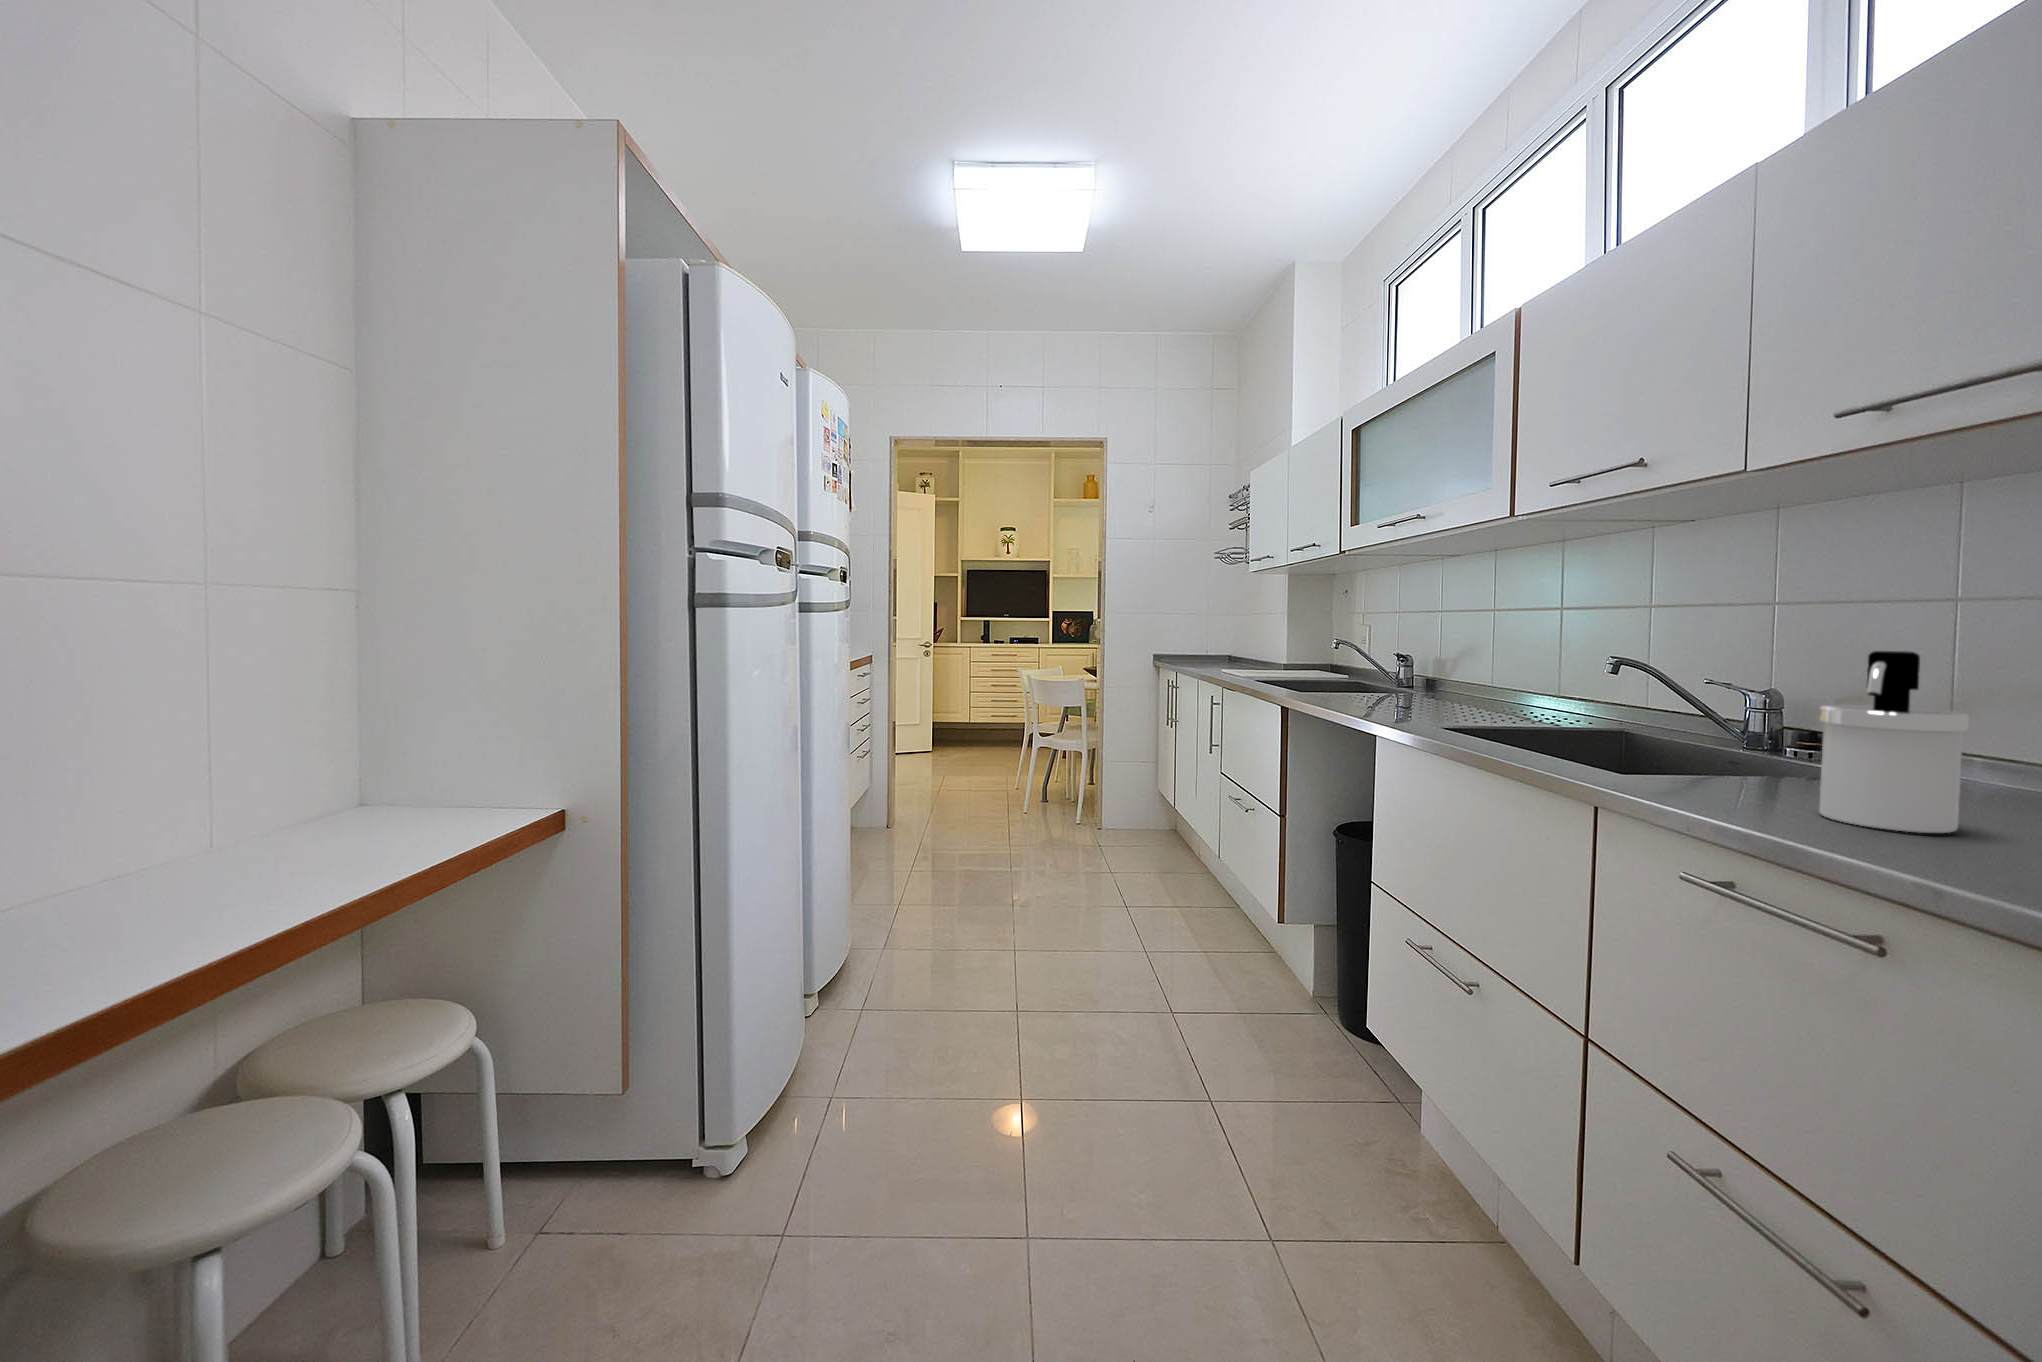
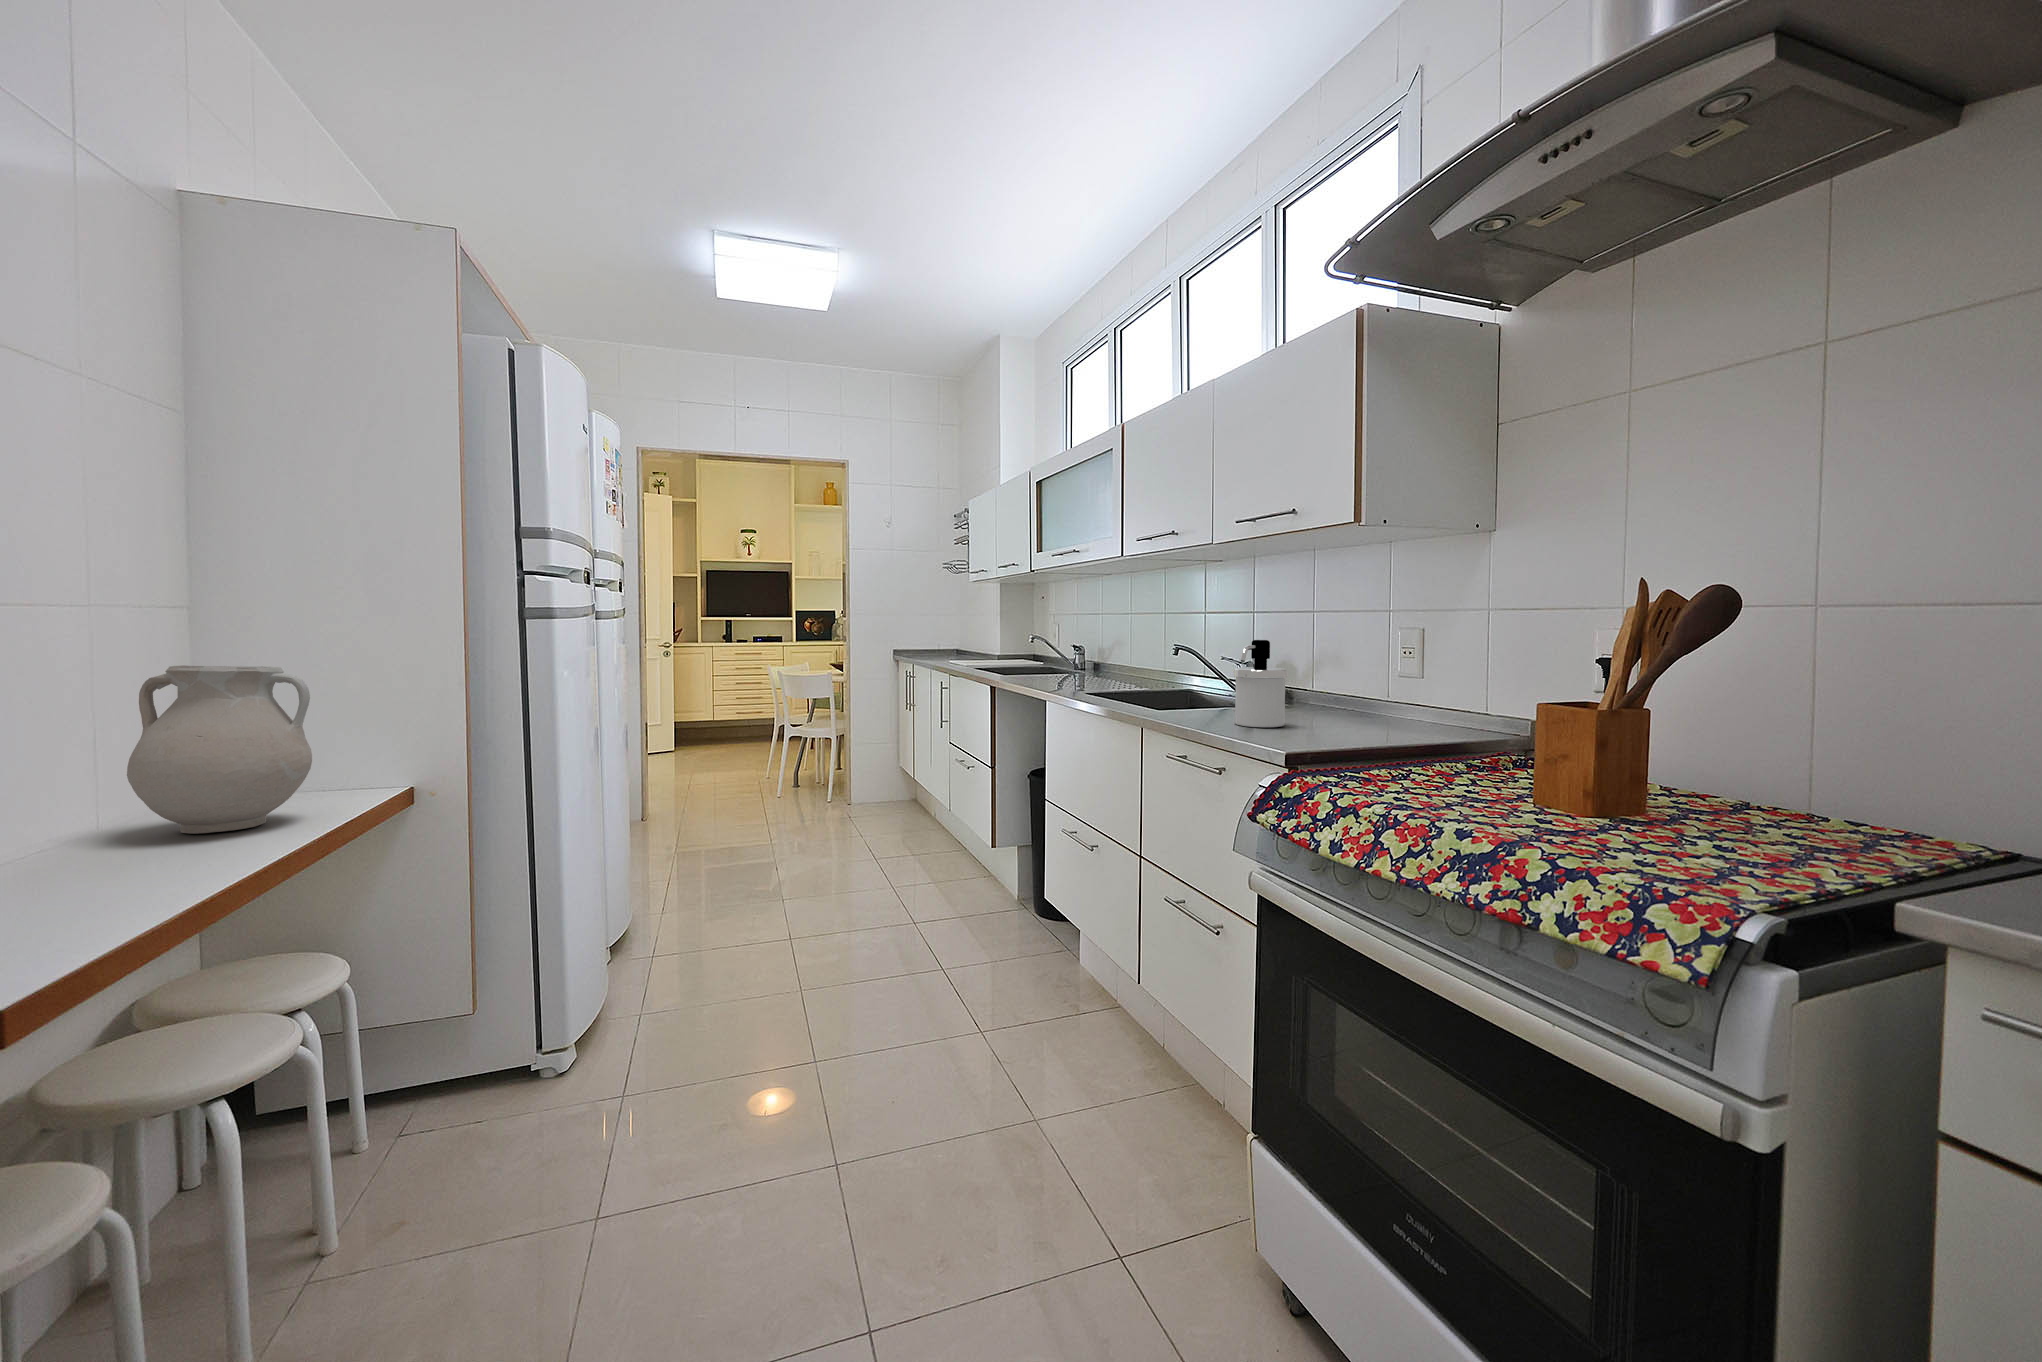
vase: none [228,655,431,862] -> present [127,665,312,834]

